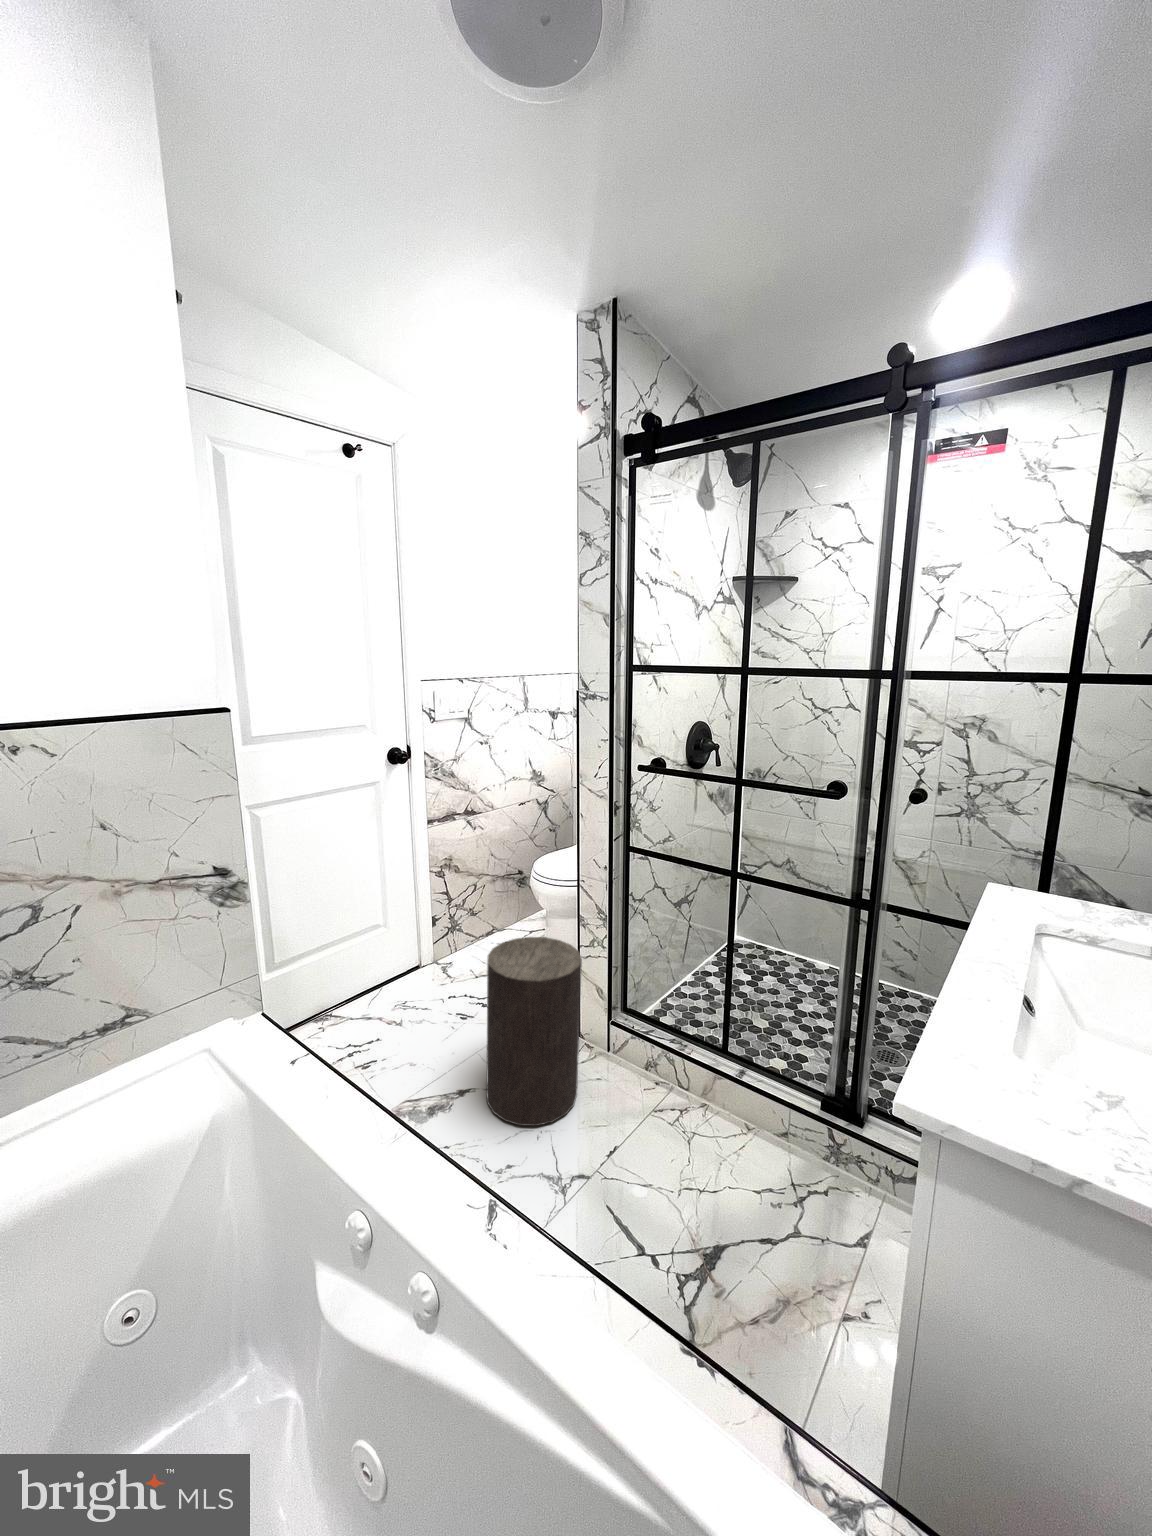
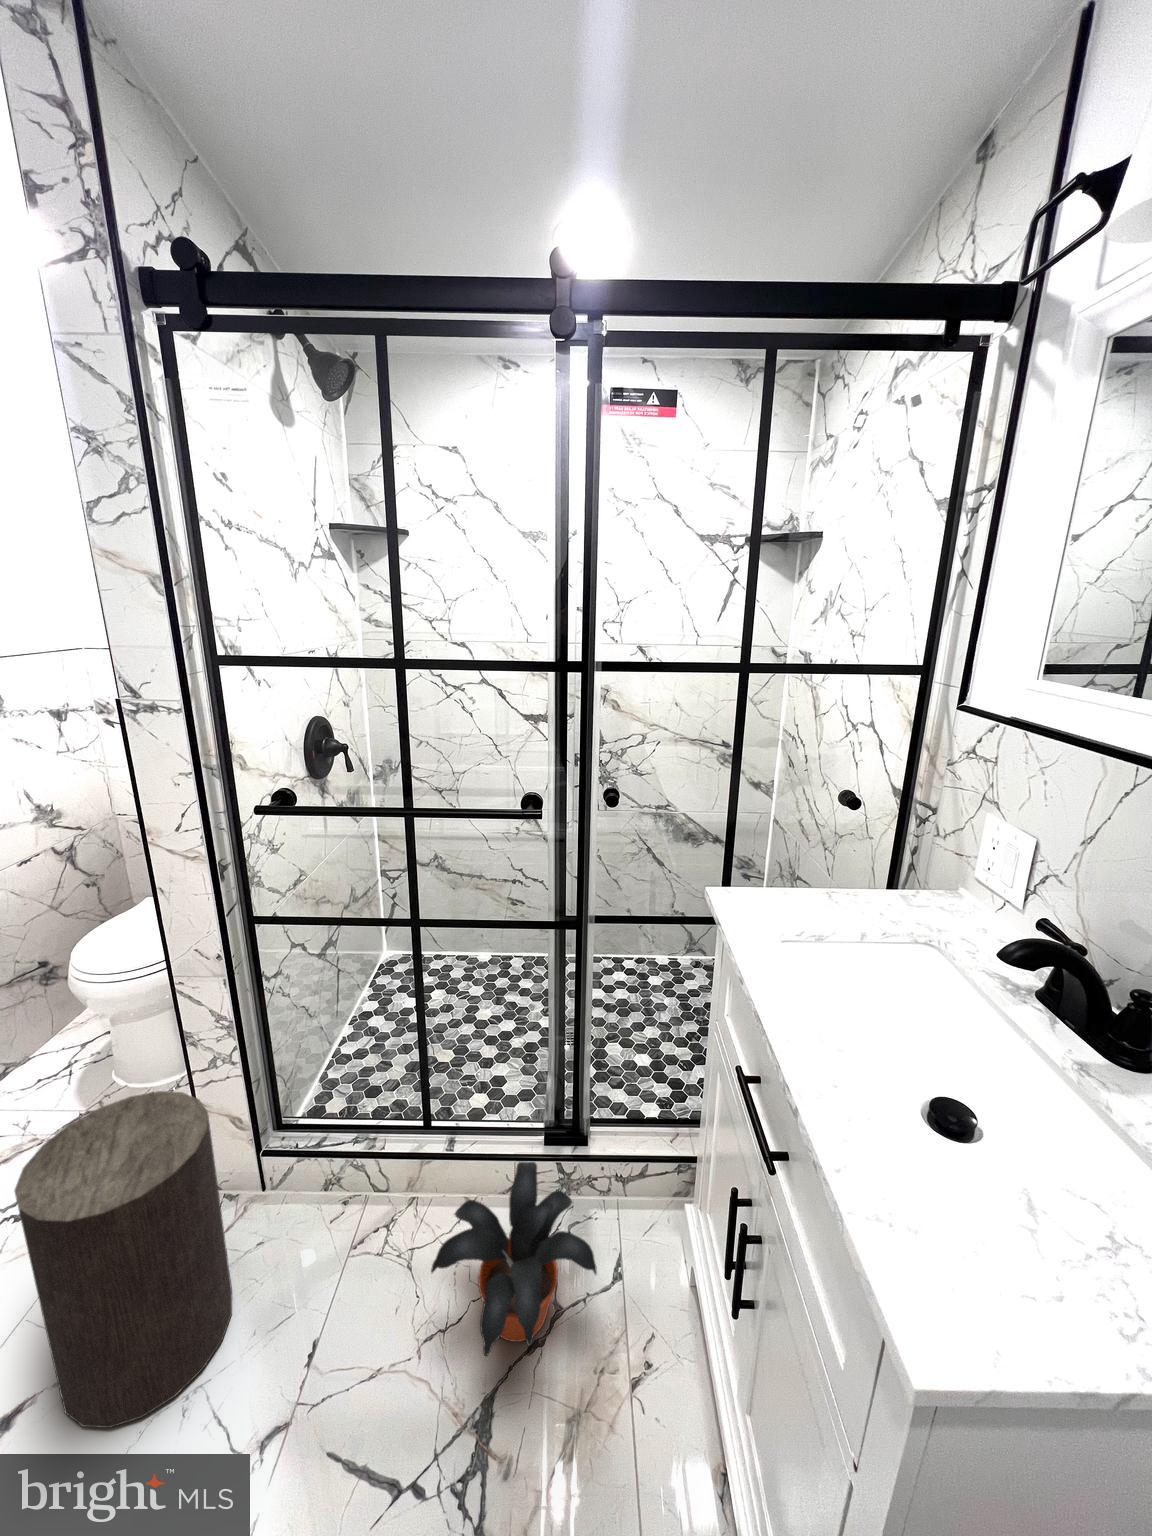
potted plant: none [698,1098,833,1236] -> present [431,1162,597,1356]

